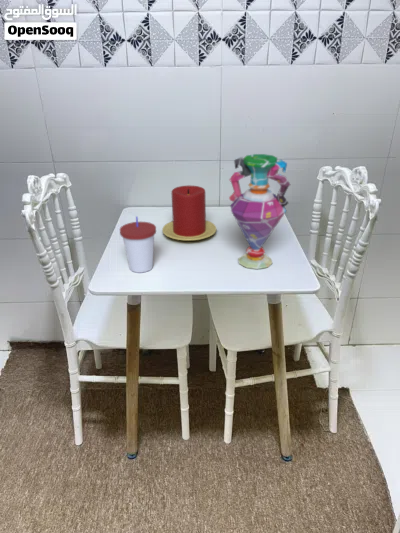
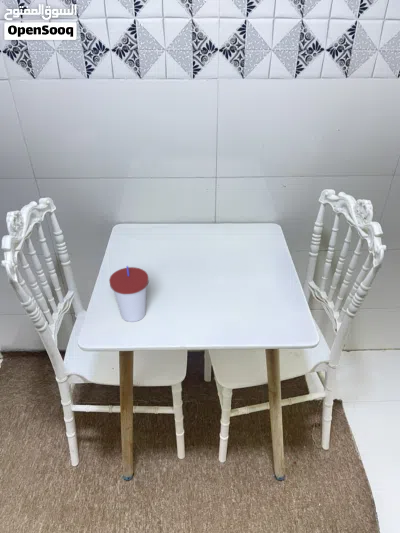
vase: present [229,154,290,269] -> none [226,201,293,317]
candle: present [162,185,216,240] -> none [155,215,212,277]

